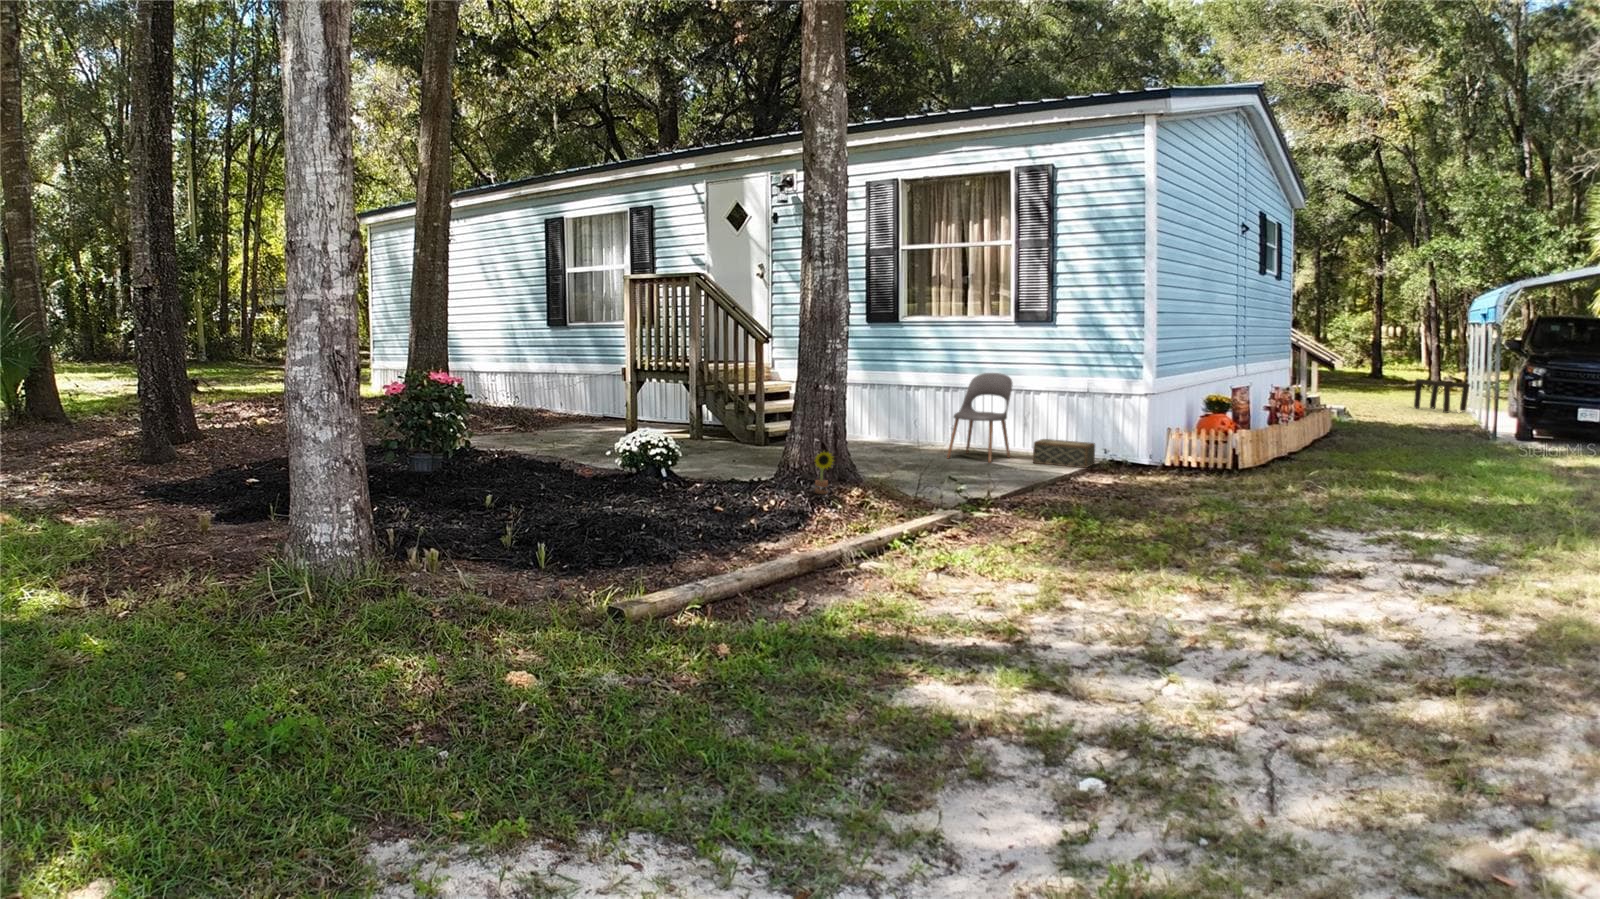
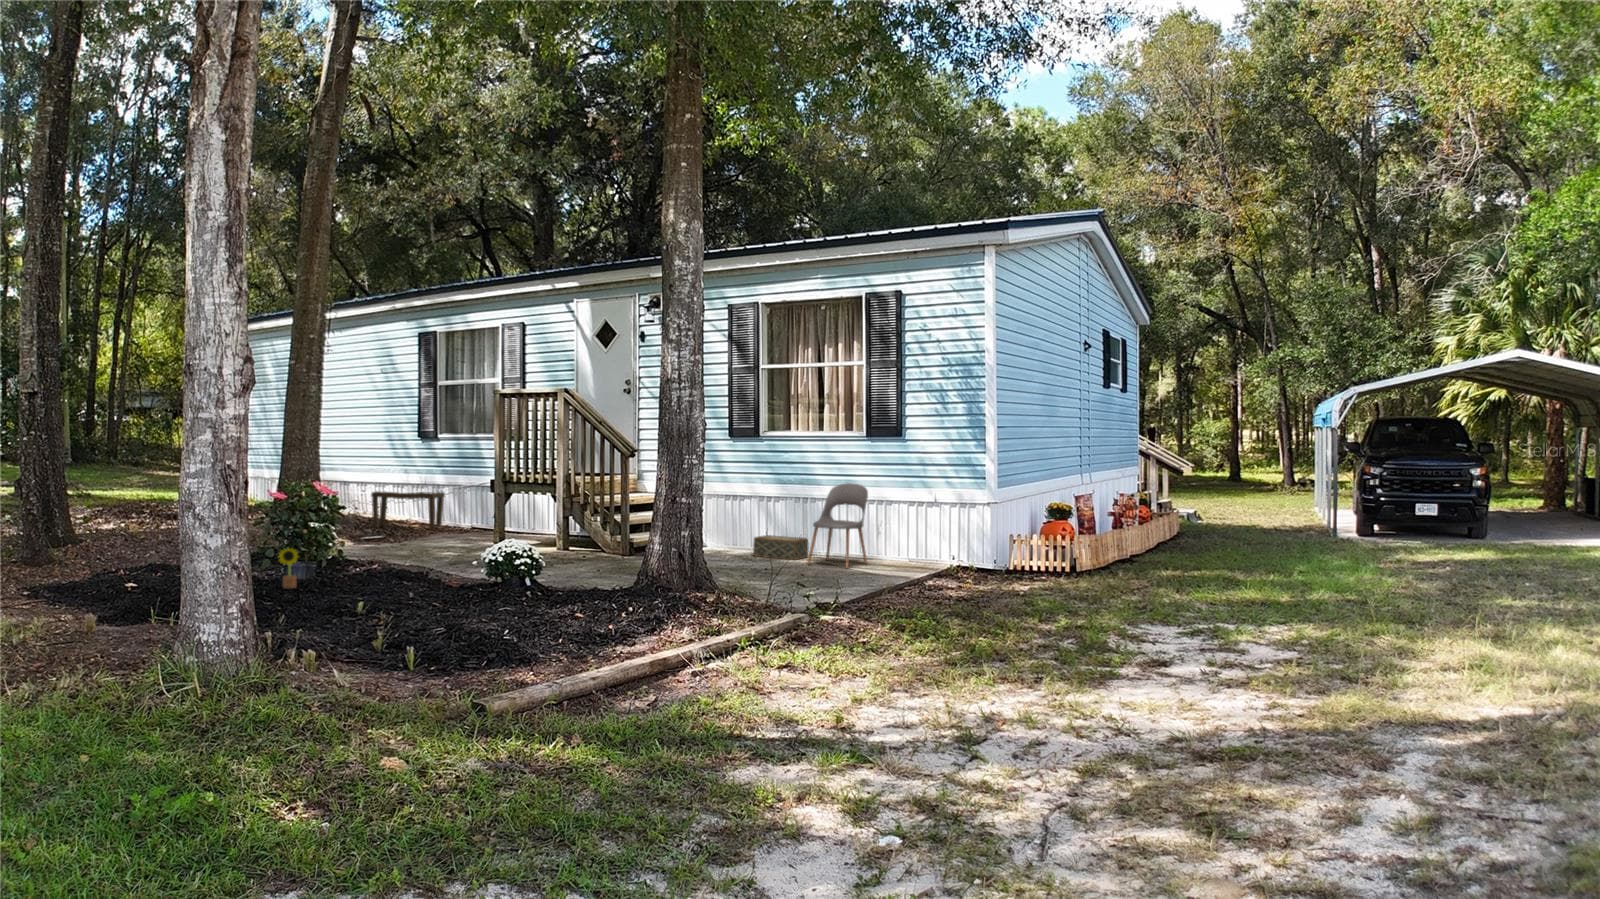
bench: present [1414,379,1470,413] -> present [371,491,445,530]
woven basket: present [1033,439,1095,468] -> present [753,535,808,560]
decorative plant: present [815,452,834,494] -> present [279,548,298,588]

